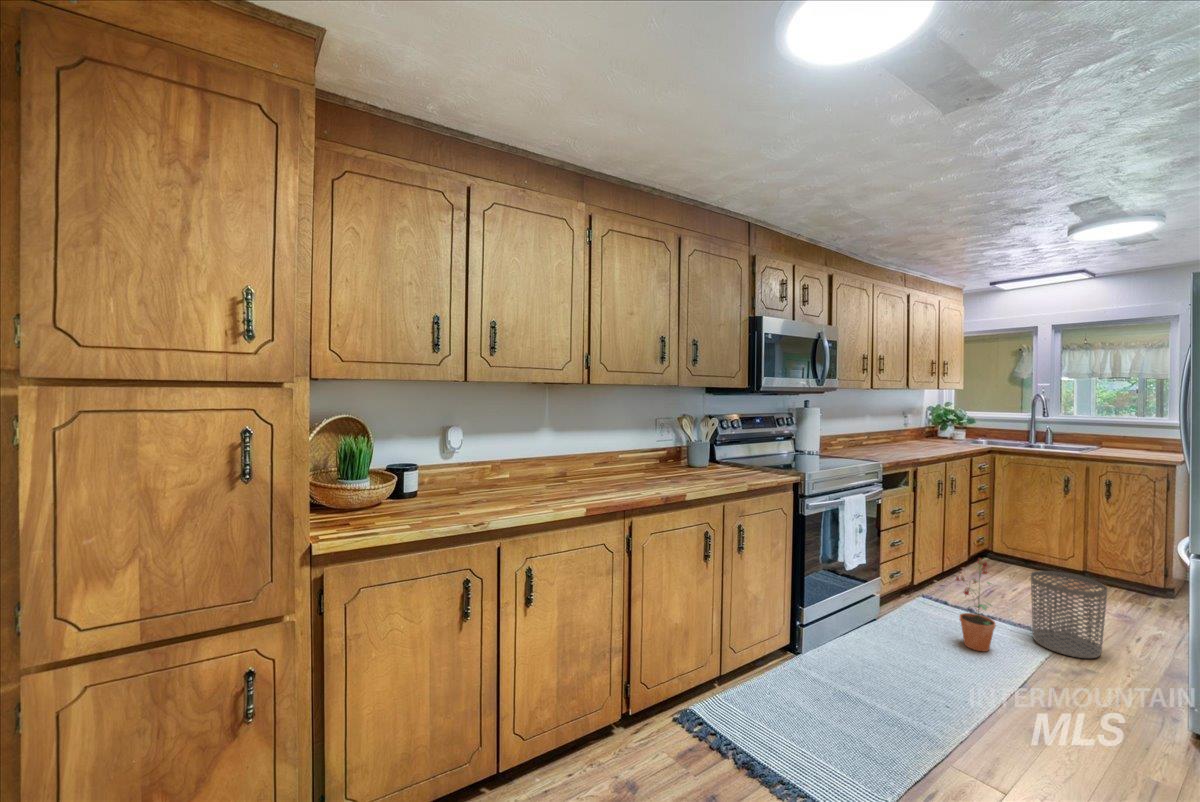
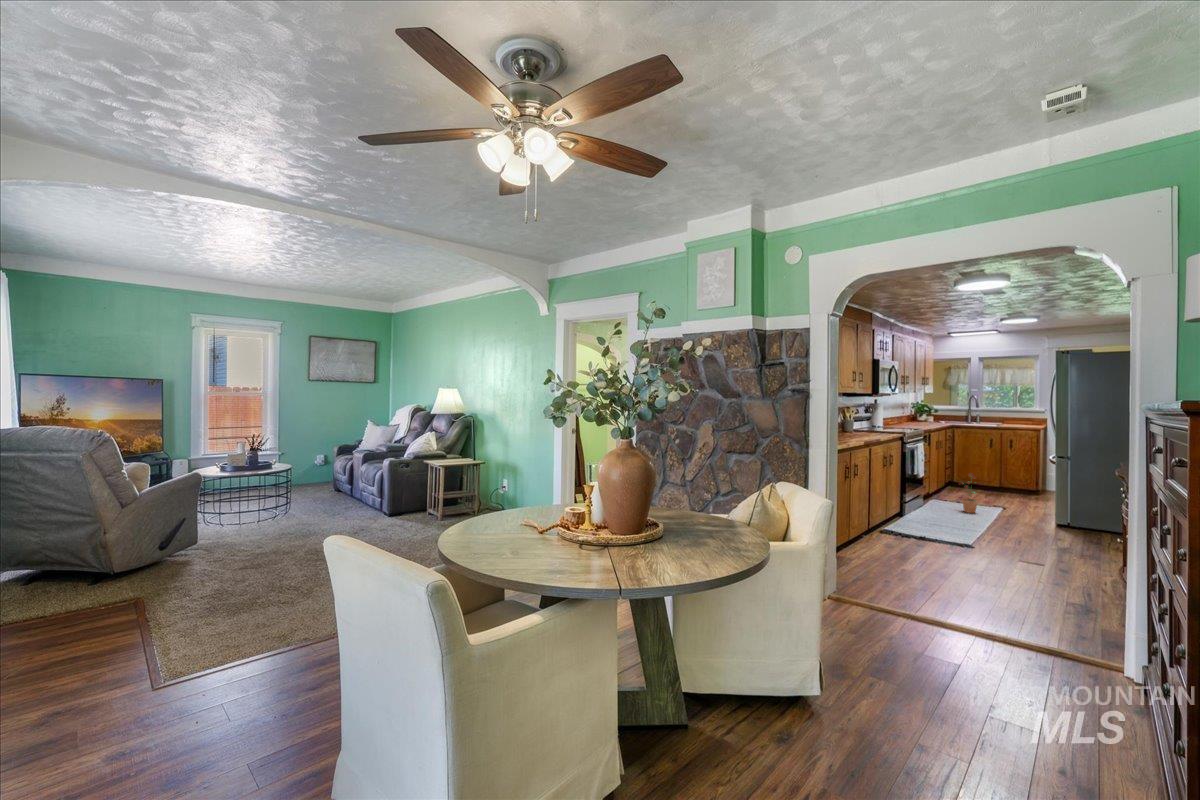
waste bin: present [1031,571,1107,658] -> none [989,479,1021,513]

